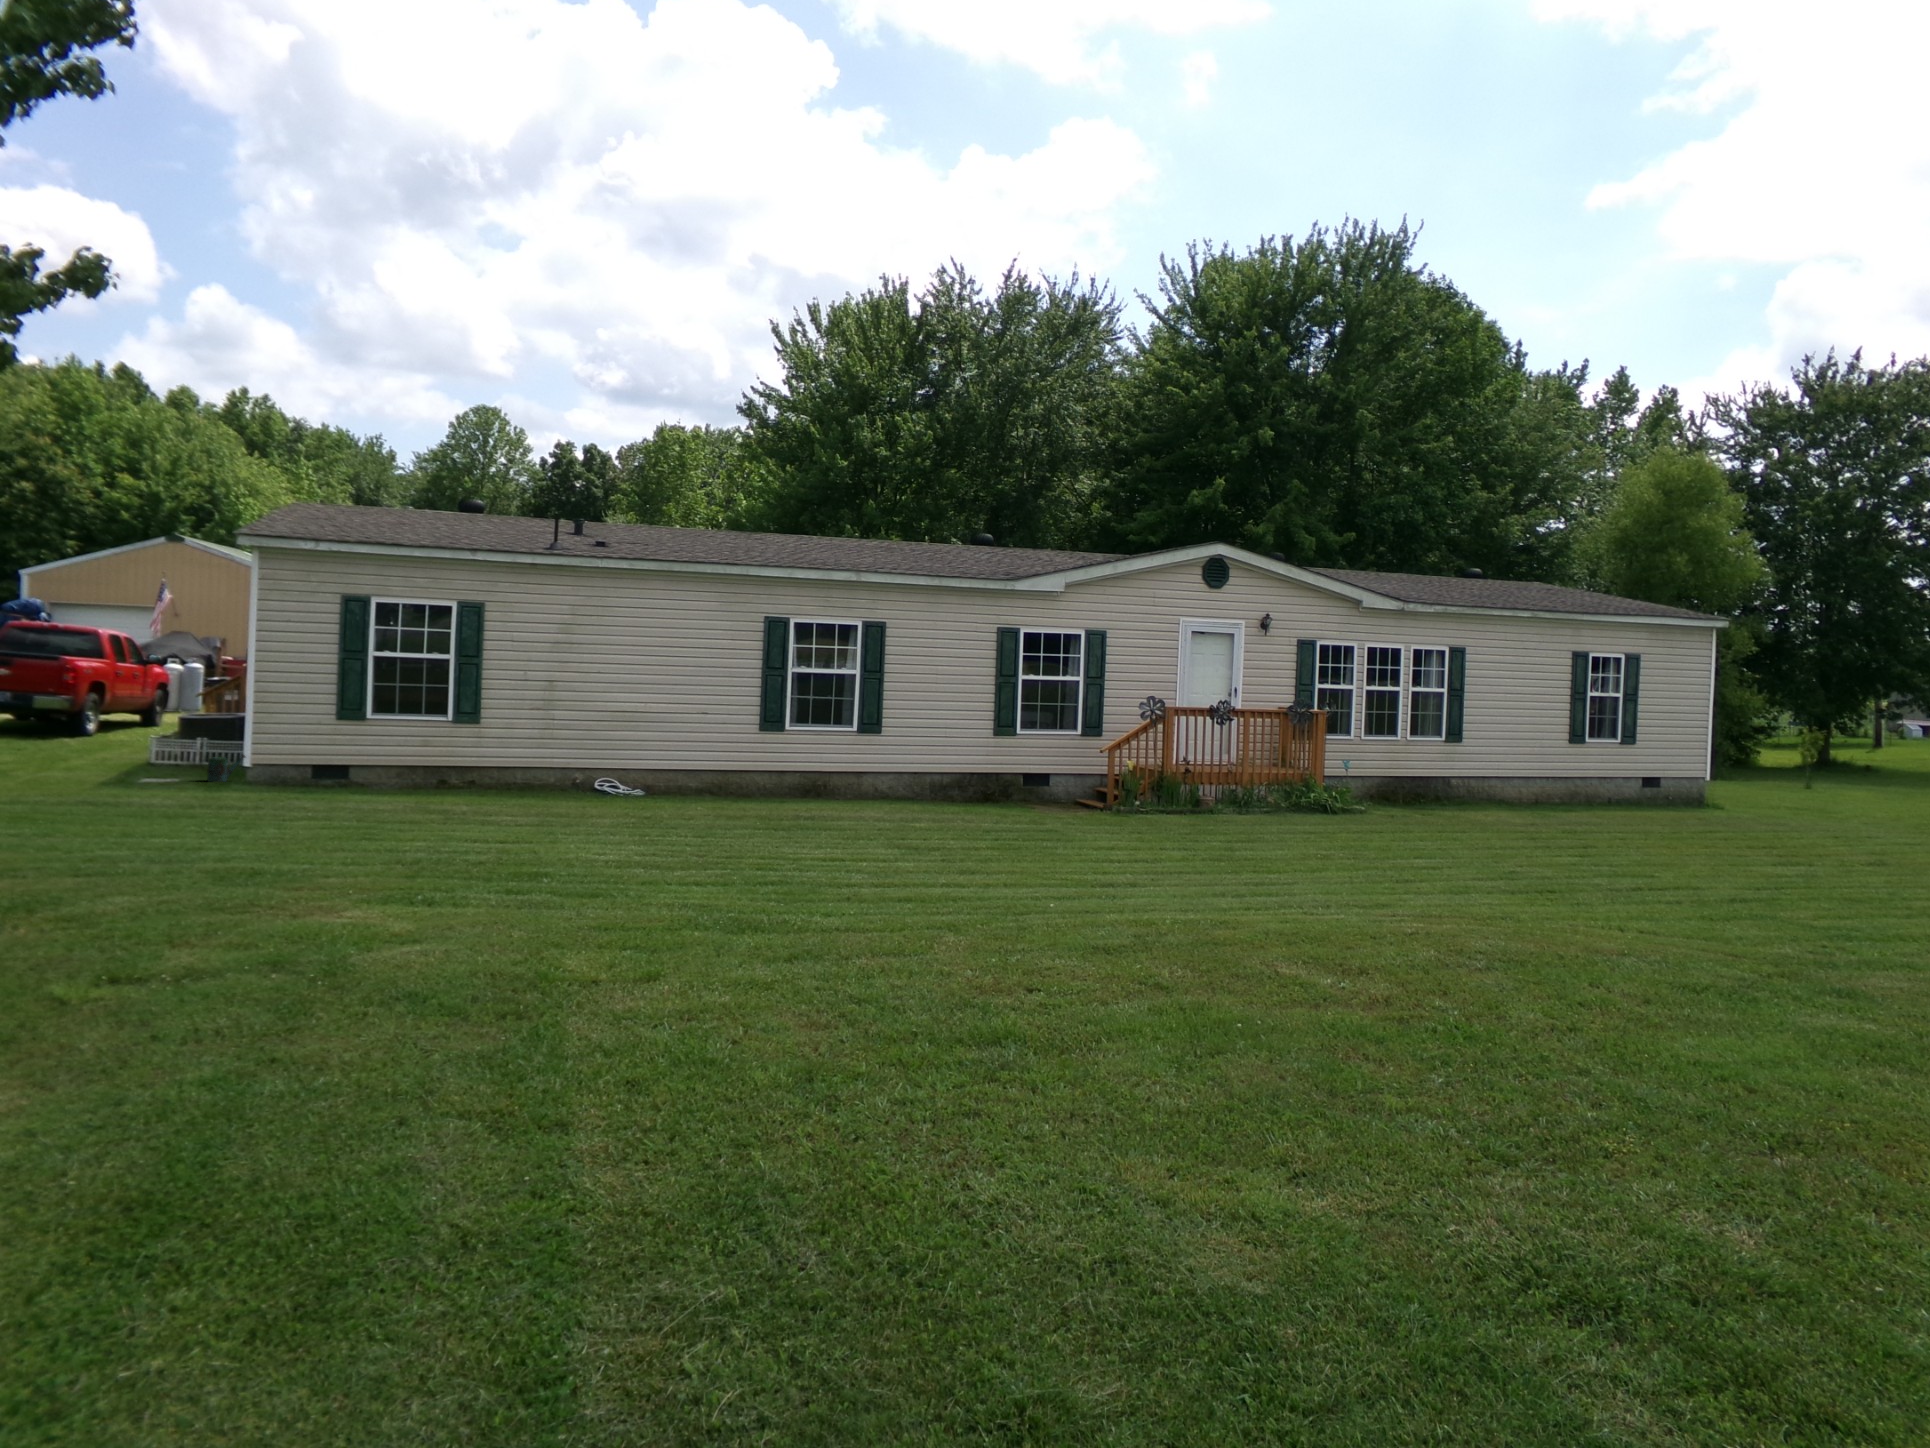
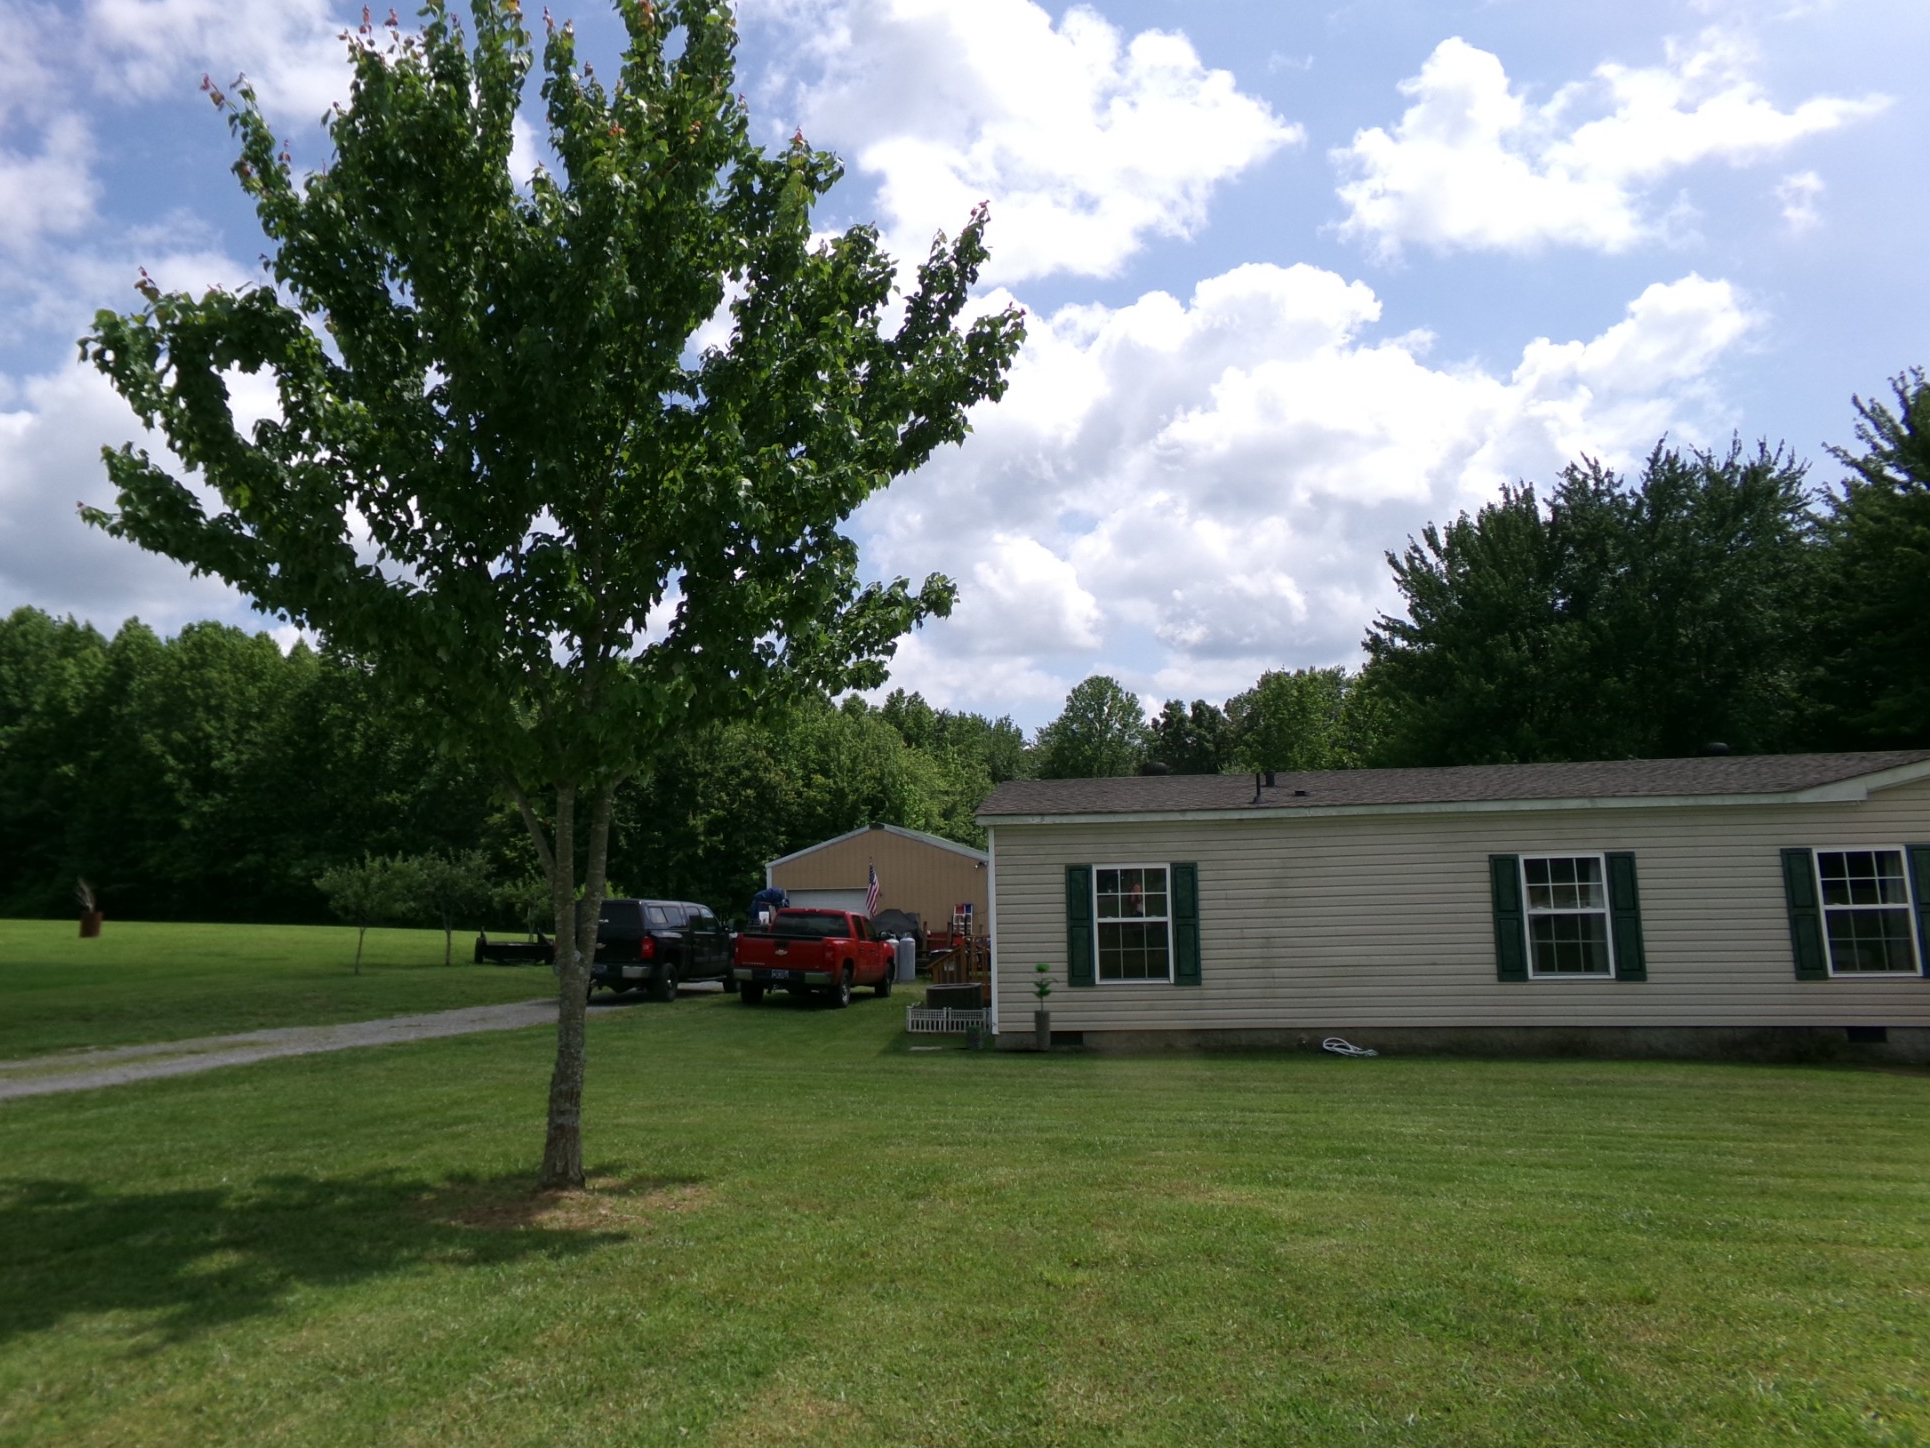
potted plant: none [278,695,322,784] -> present [1033,963,1058,1051]

